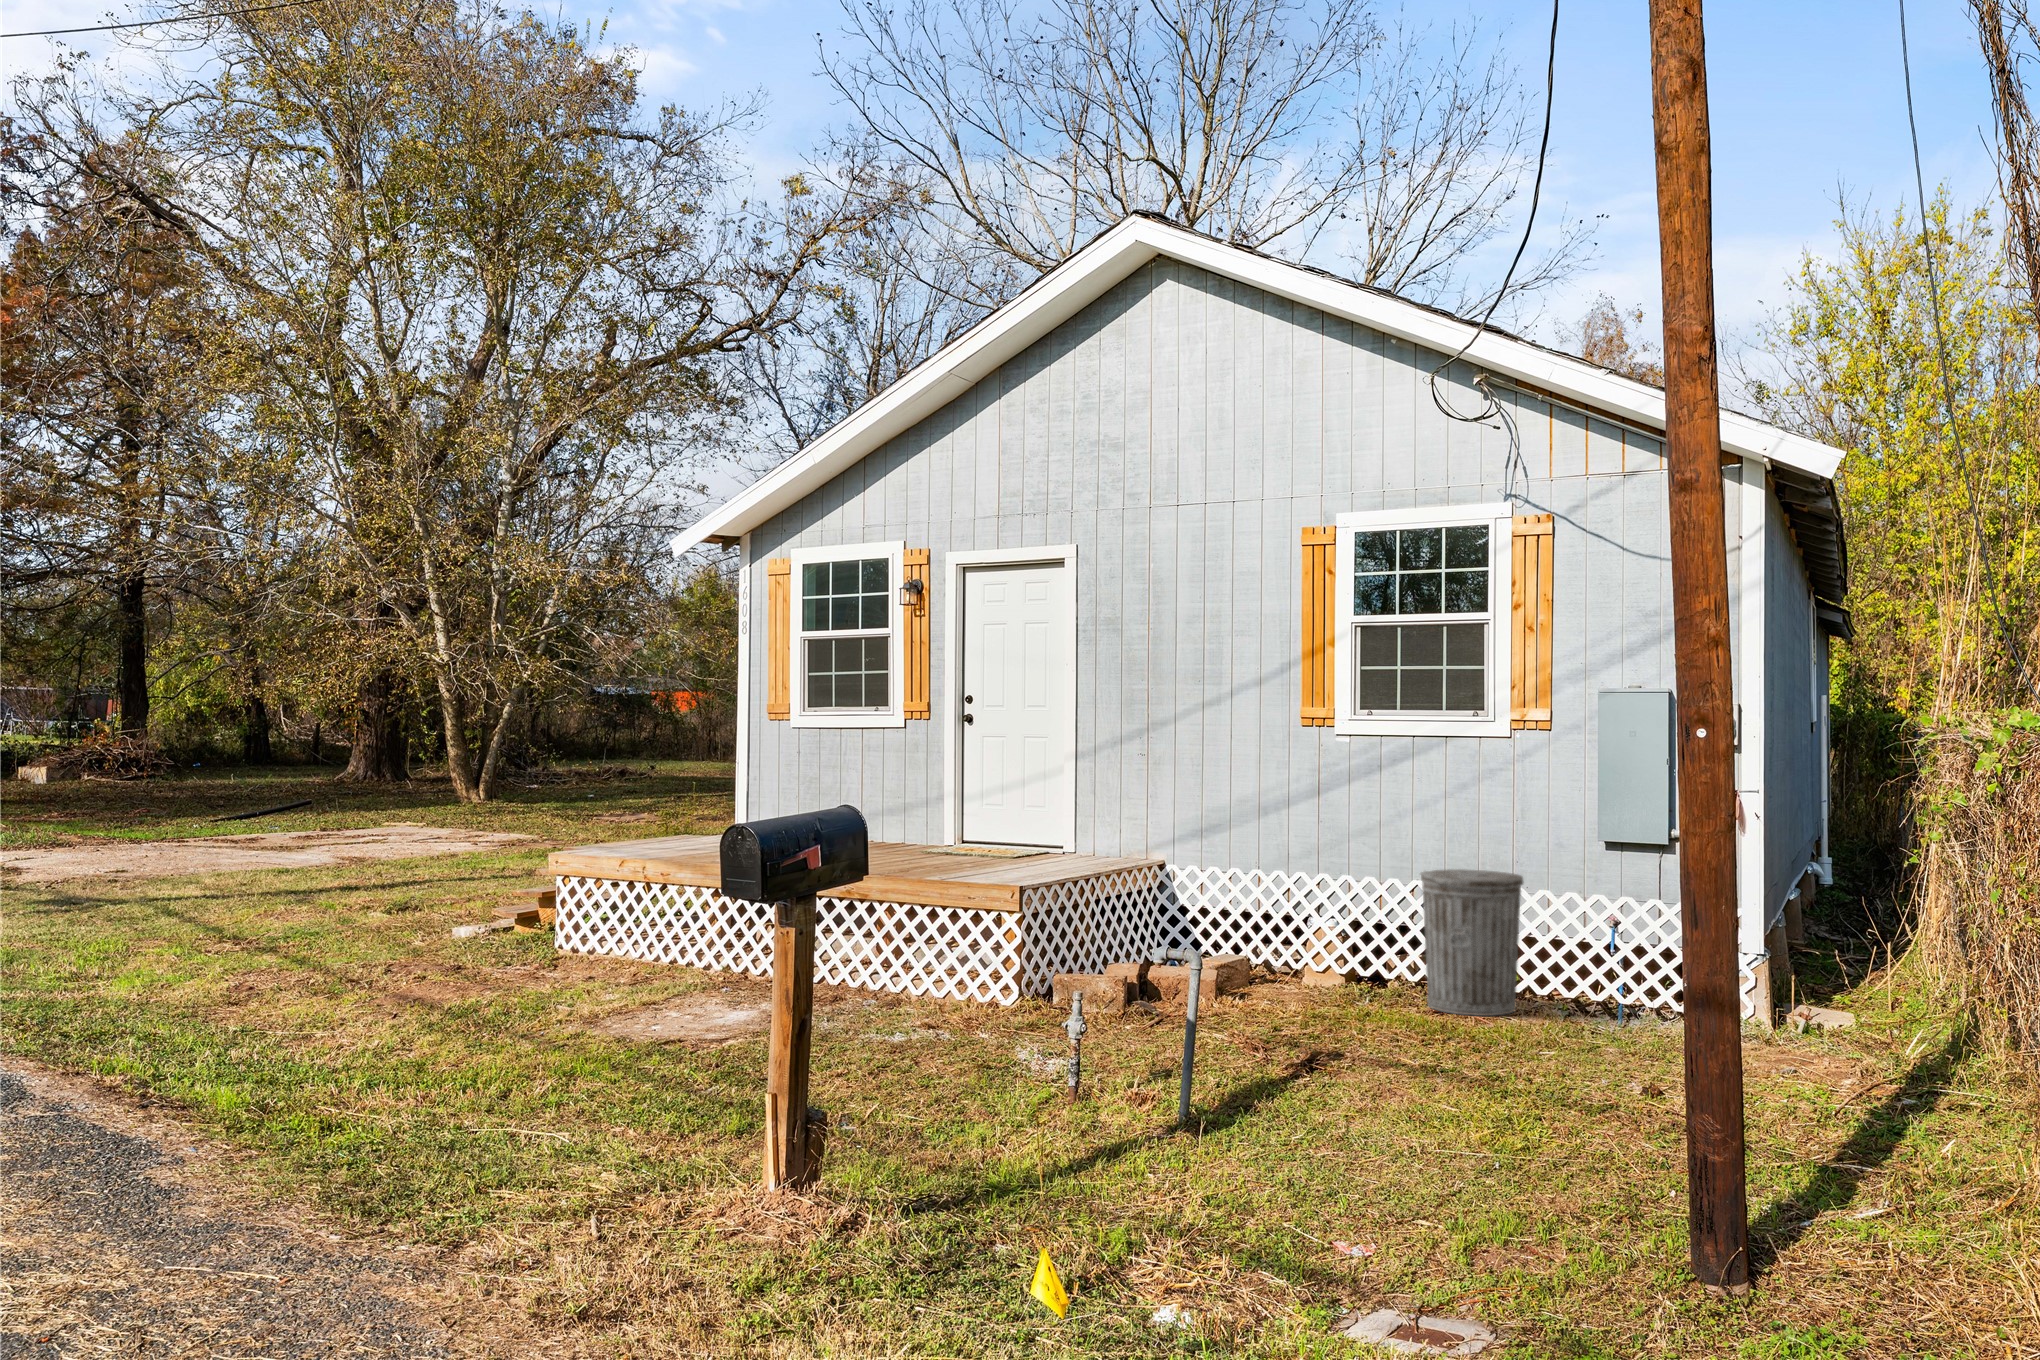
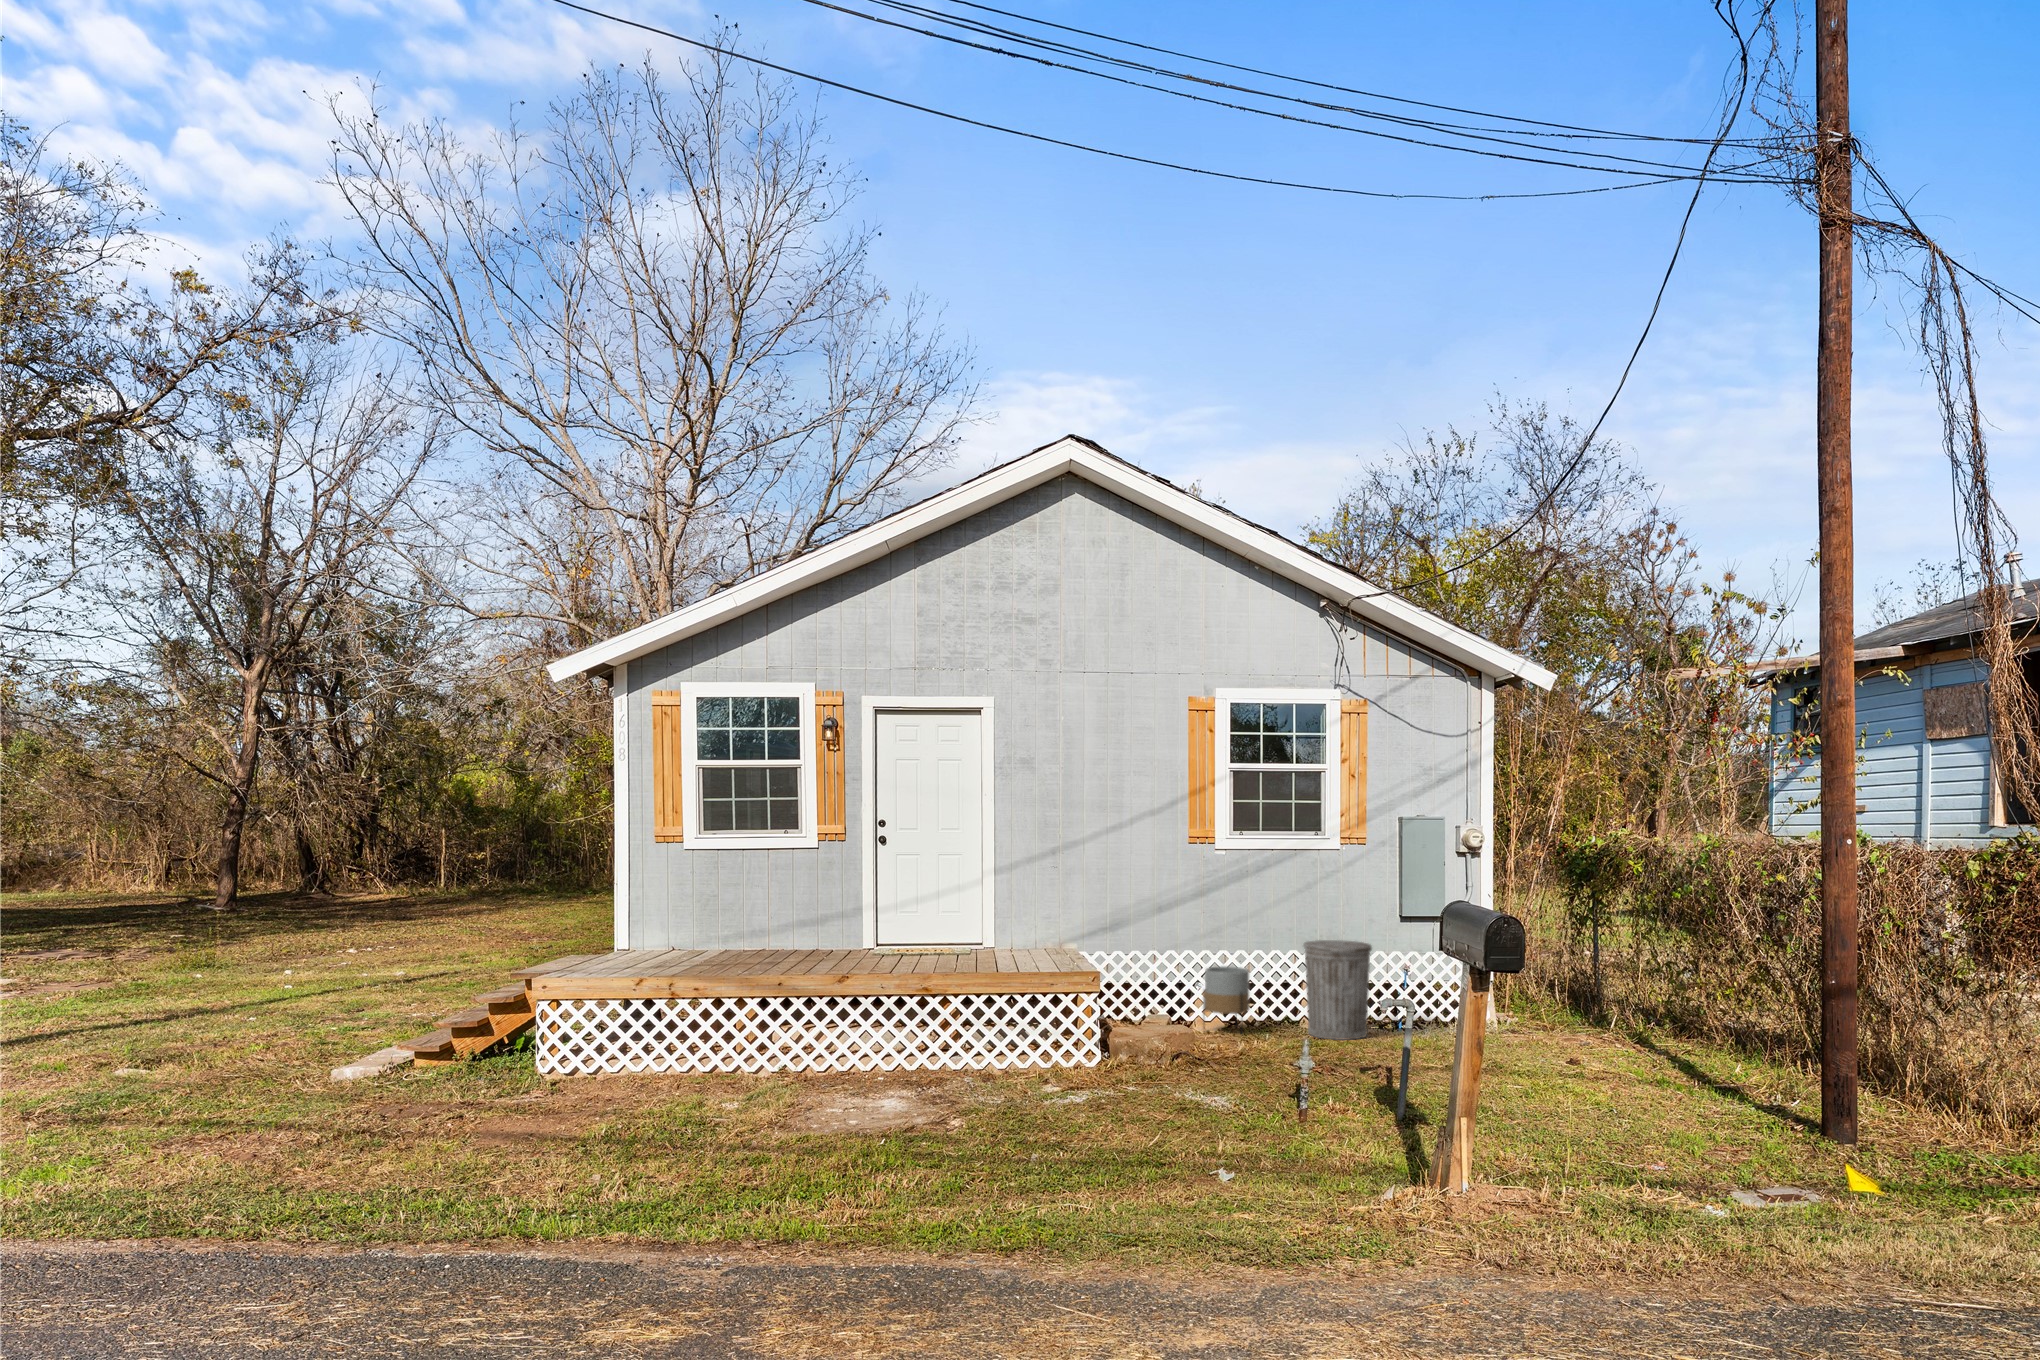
planter: none [1297,896,1359,992] -> present [1203,966,1249,1023]

